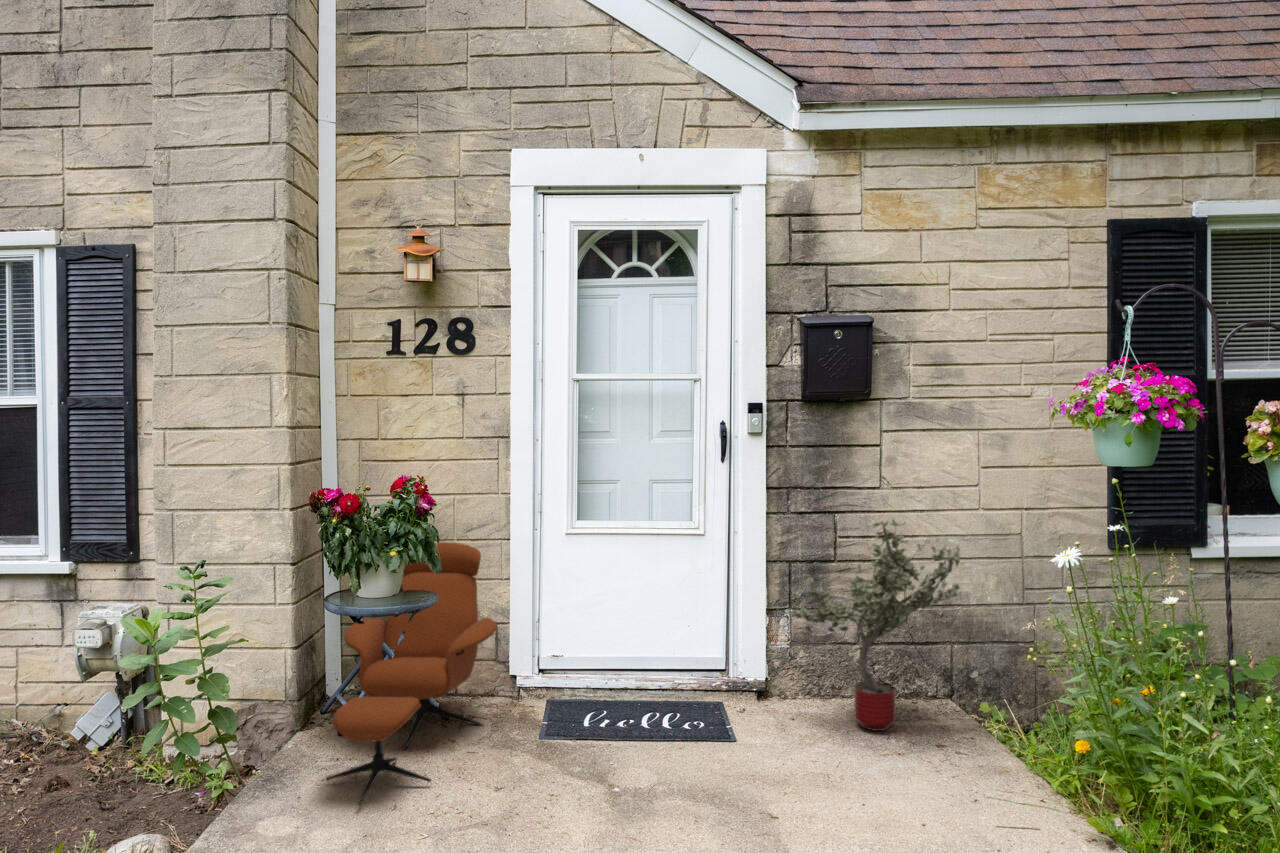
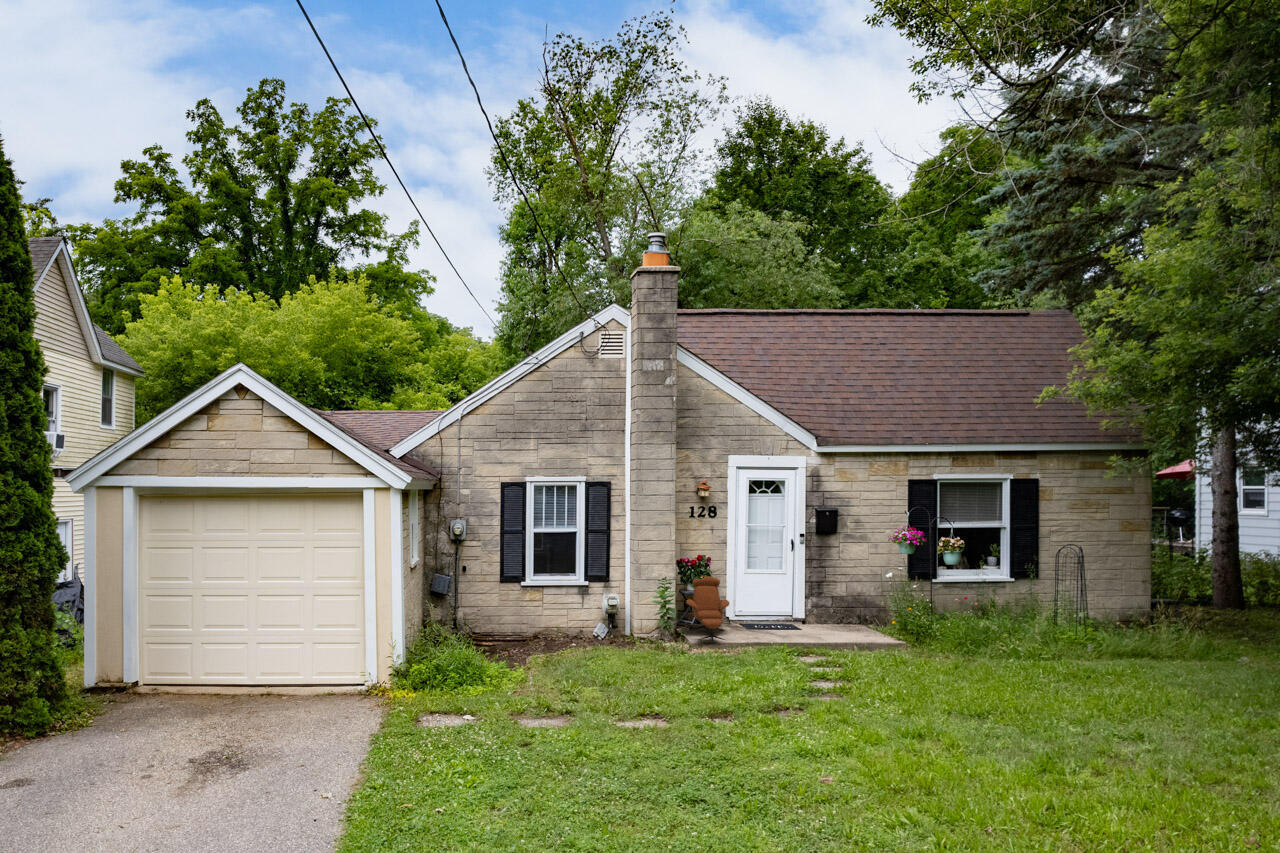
potted tree: present [790,519,960,731] -> none [813,570,863,632]

